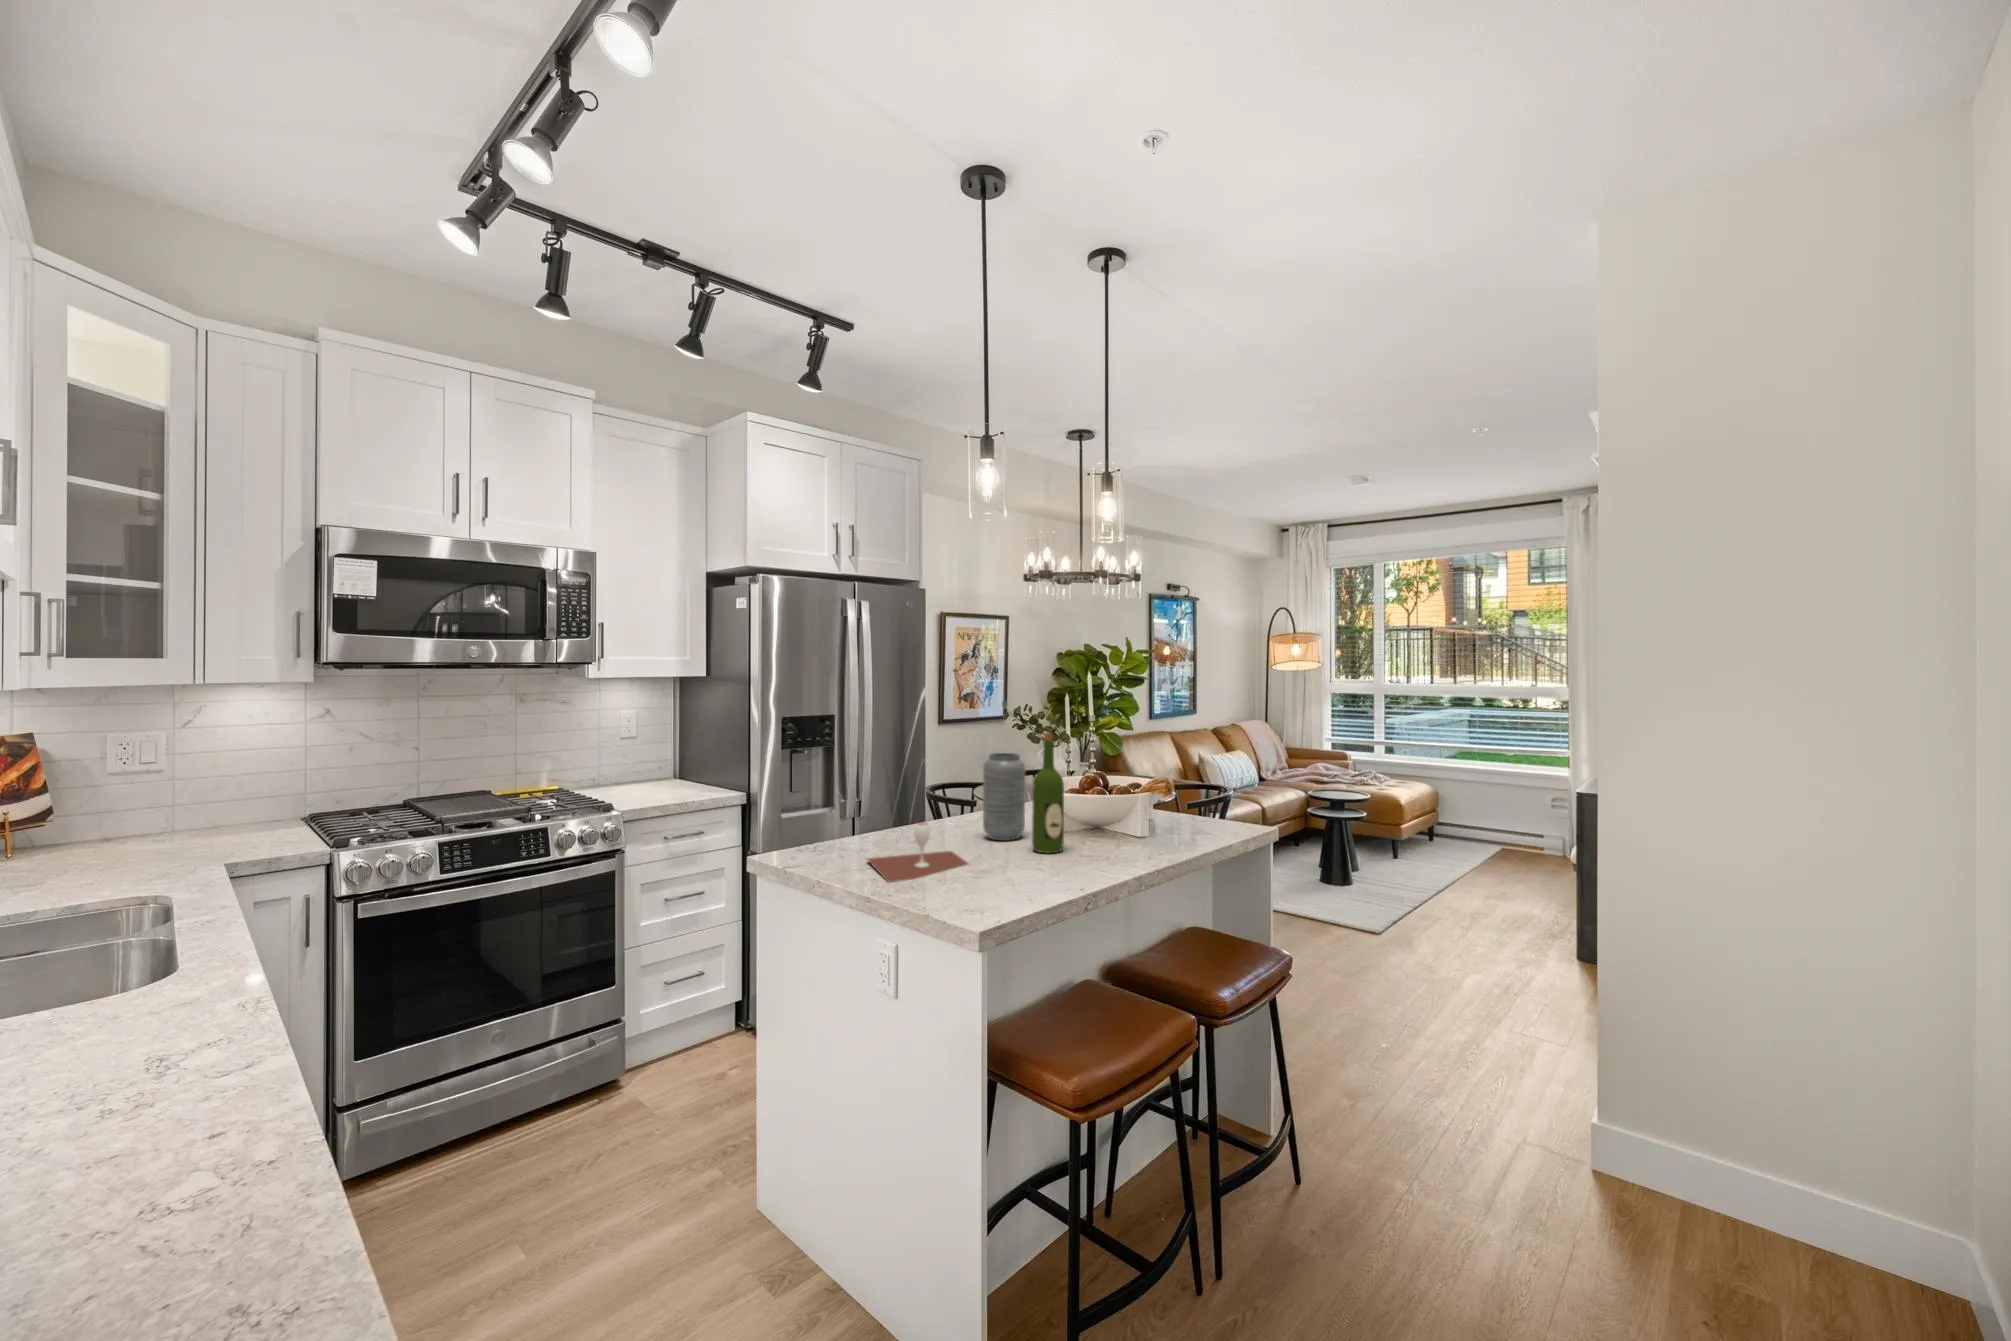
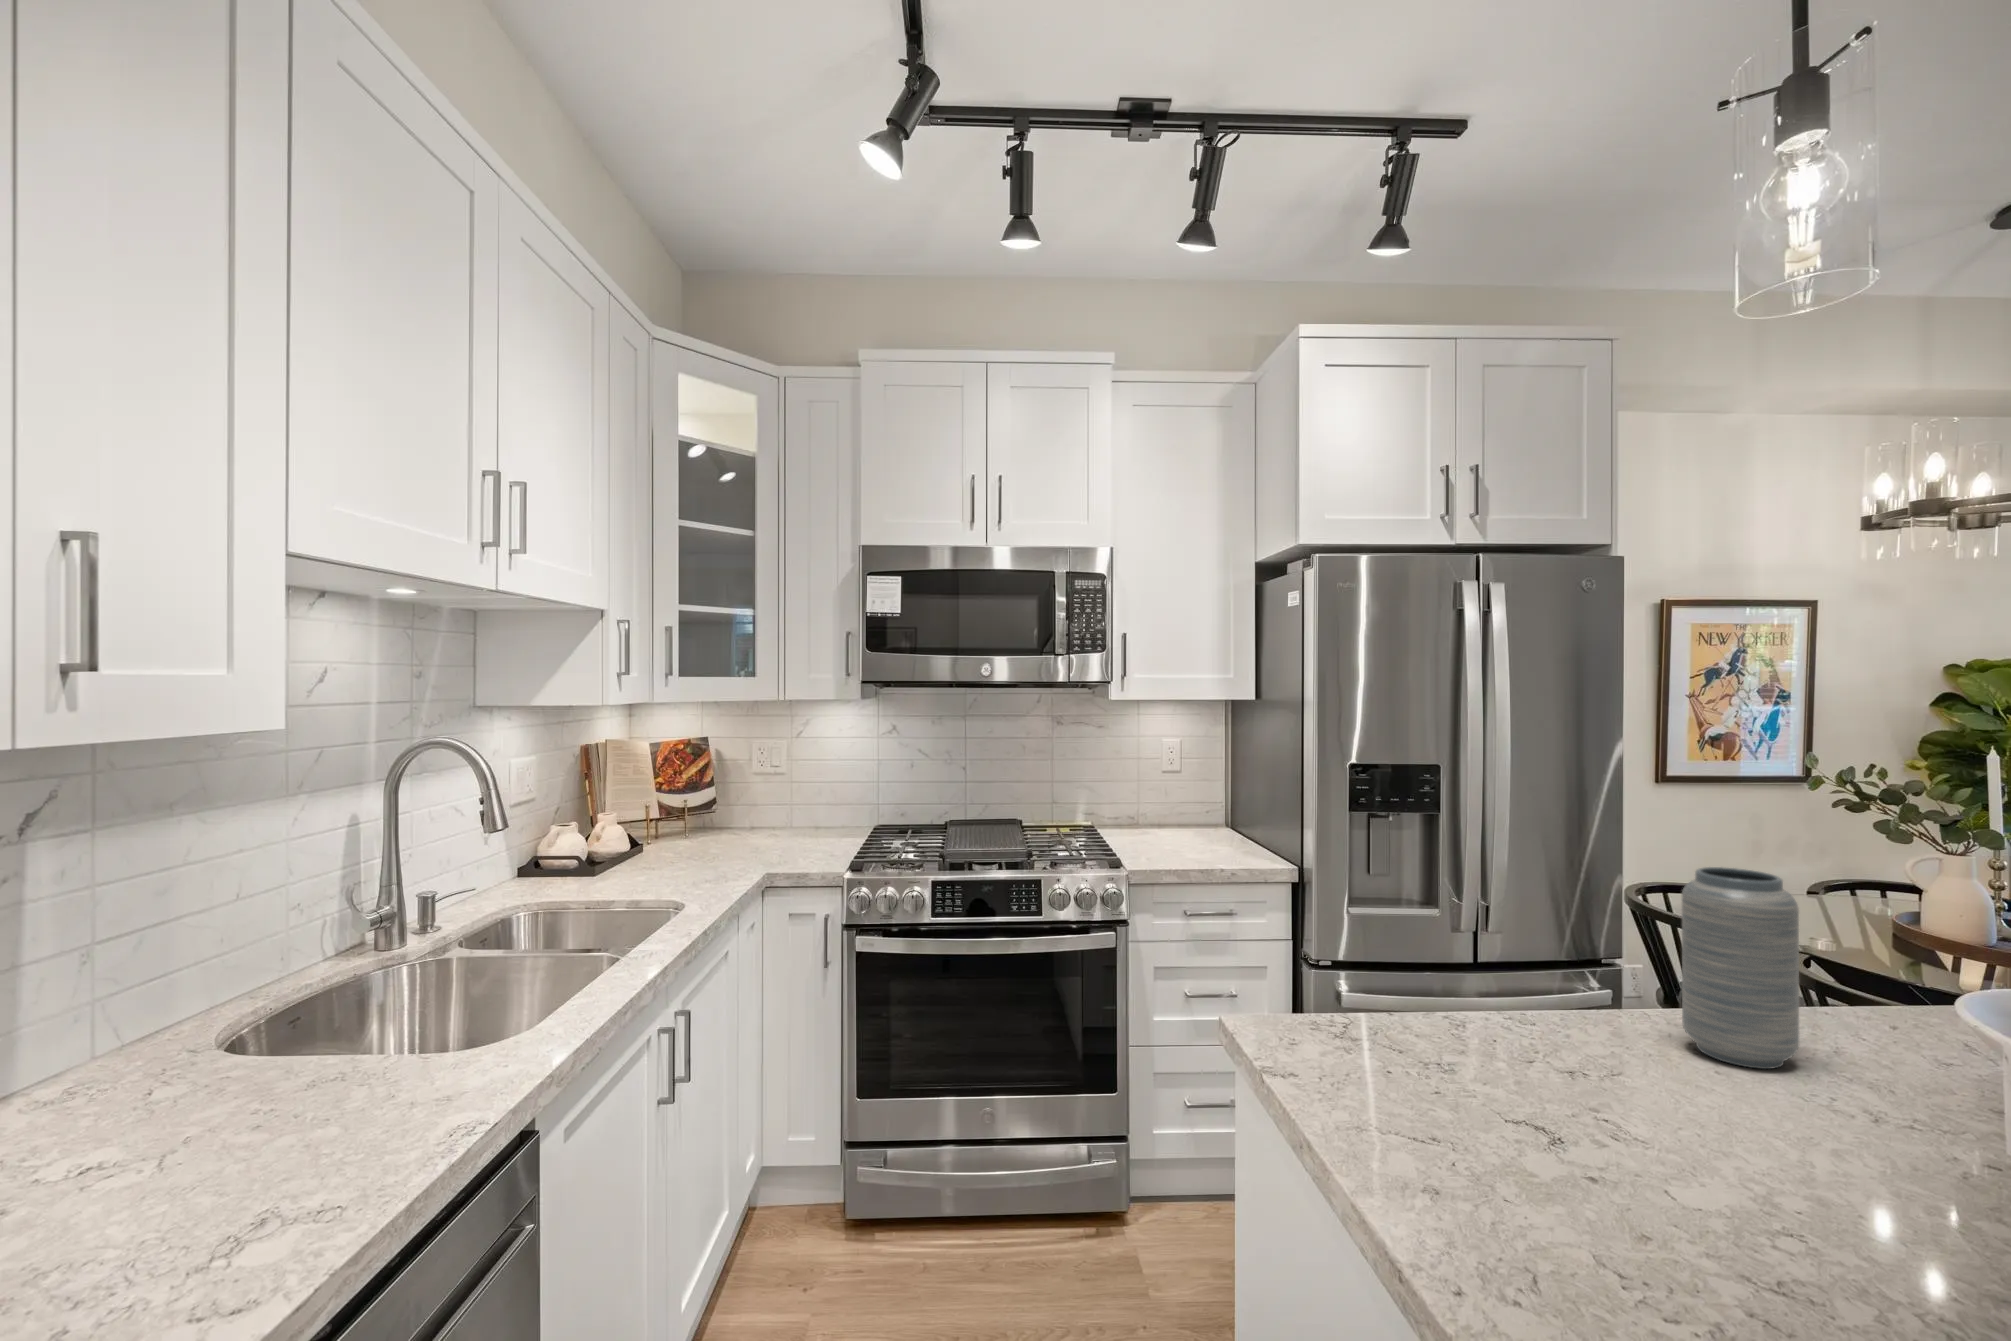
wine bottle: present [1032,732,1064,853] -> none [1811,841,1916,1147]
wine glass: present [868,823,968,882] -> none [1394,999,1642,1153]

